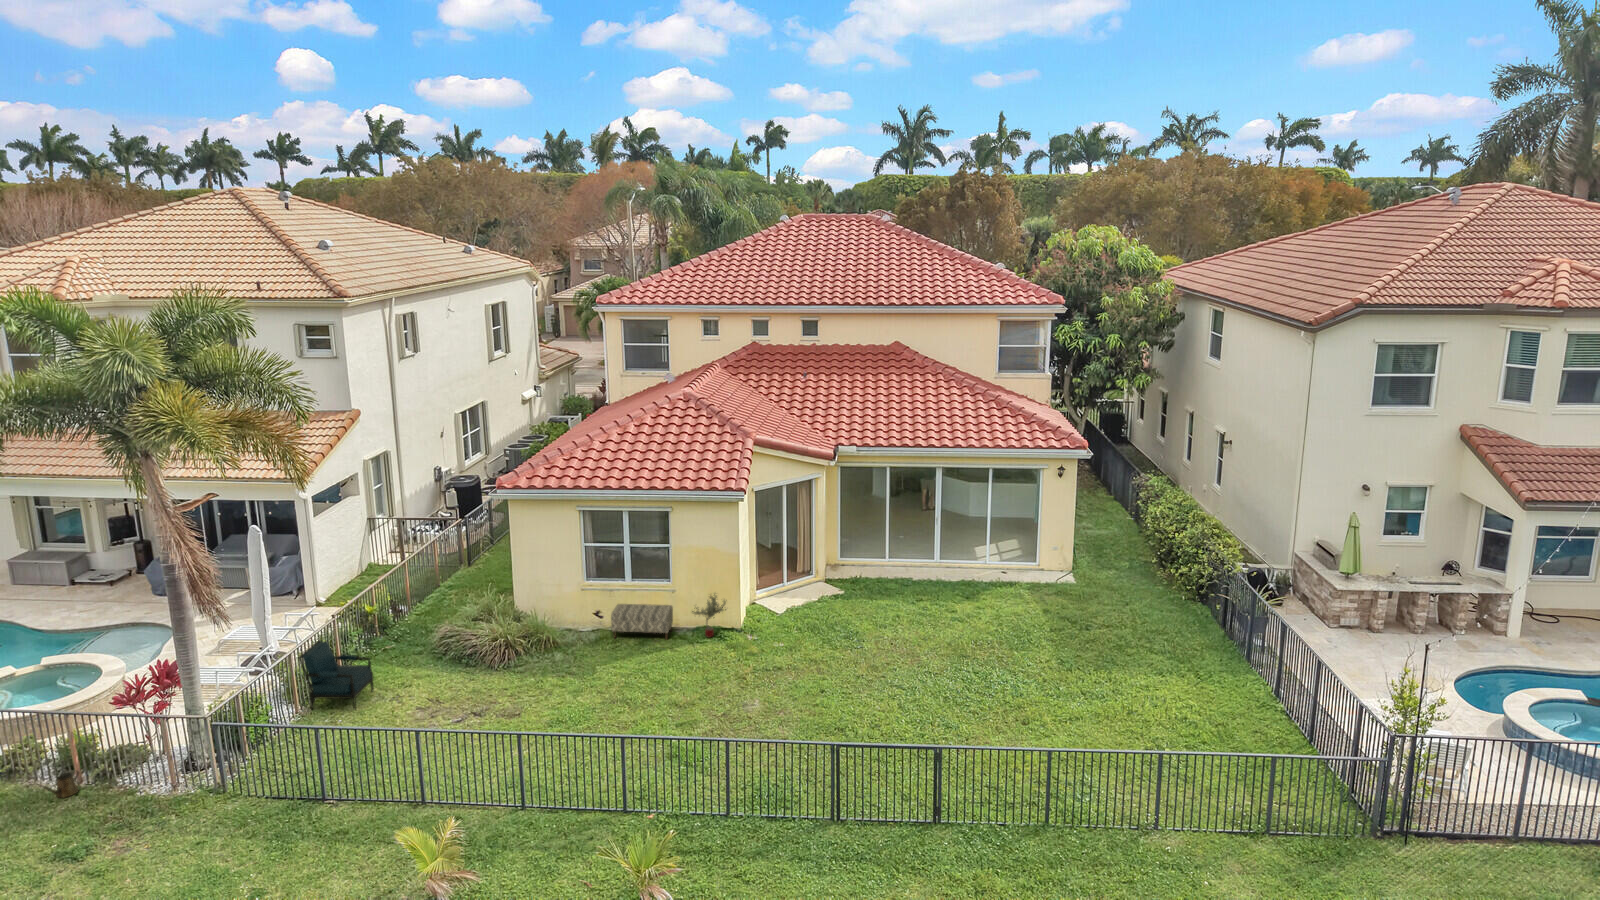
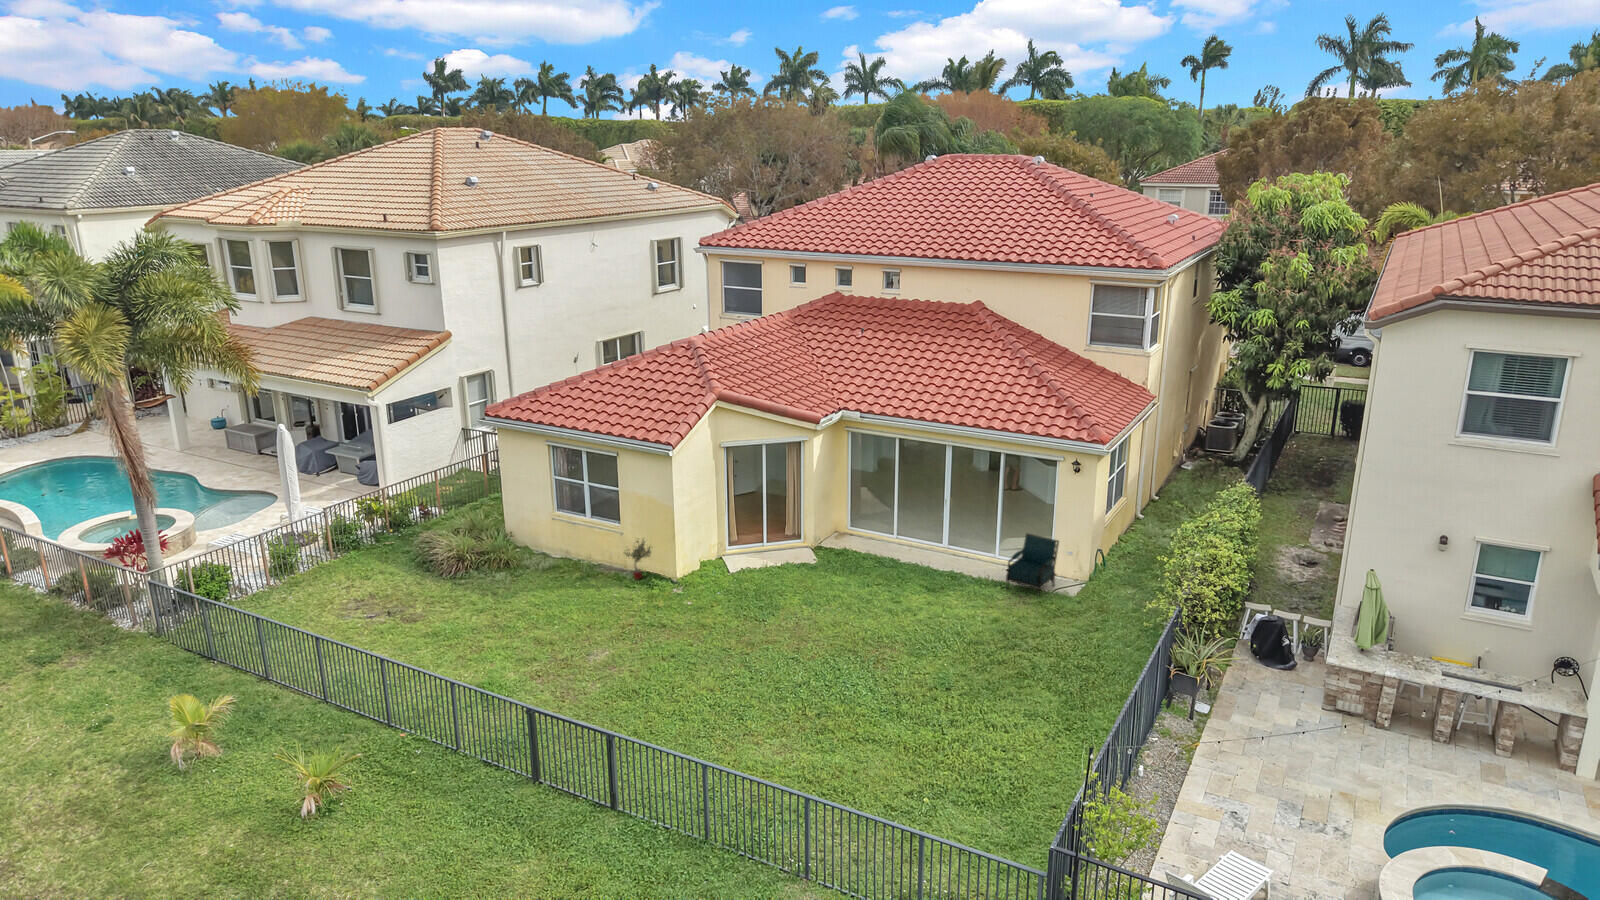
bench: present [611,604,673,640] -> none [558,534,616,575]
chair: present [298,640,374,710] -> present [1006,534,1059,598]
watering can: present [41,770,79,798] -> none [72,591,108,610]

